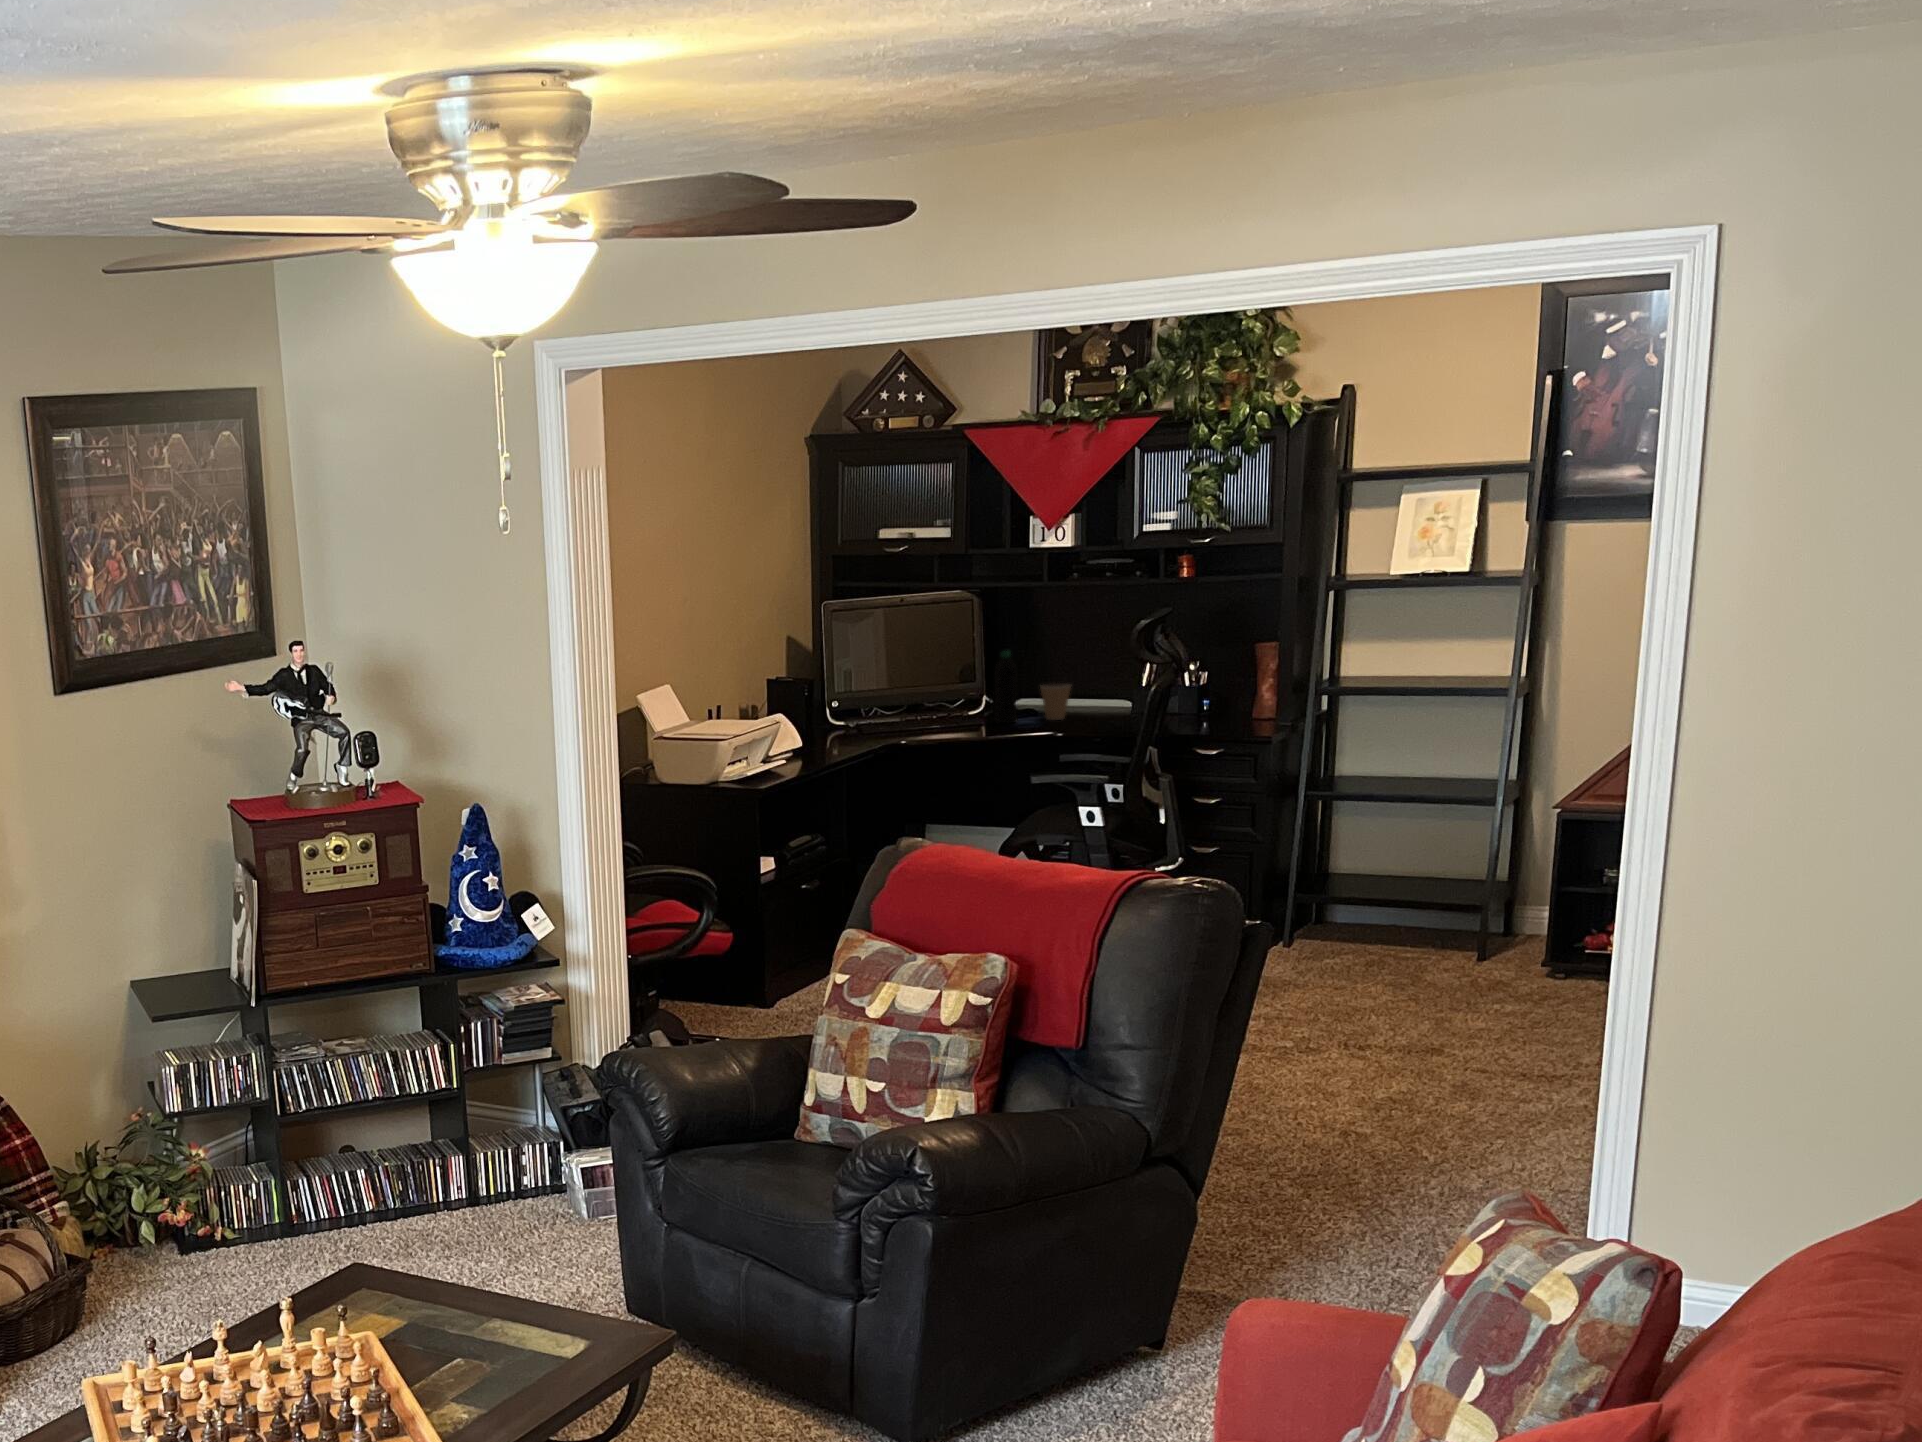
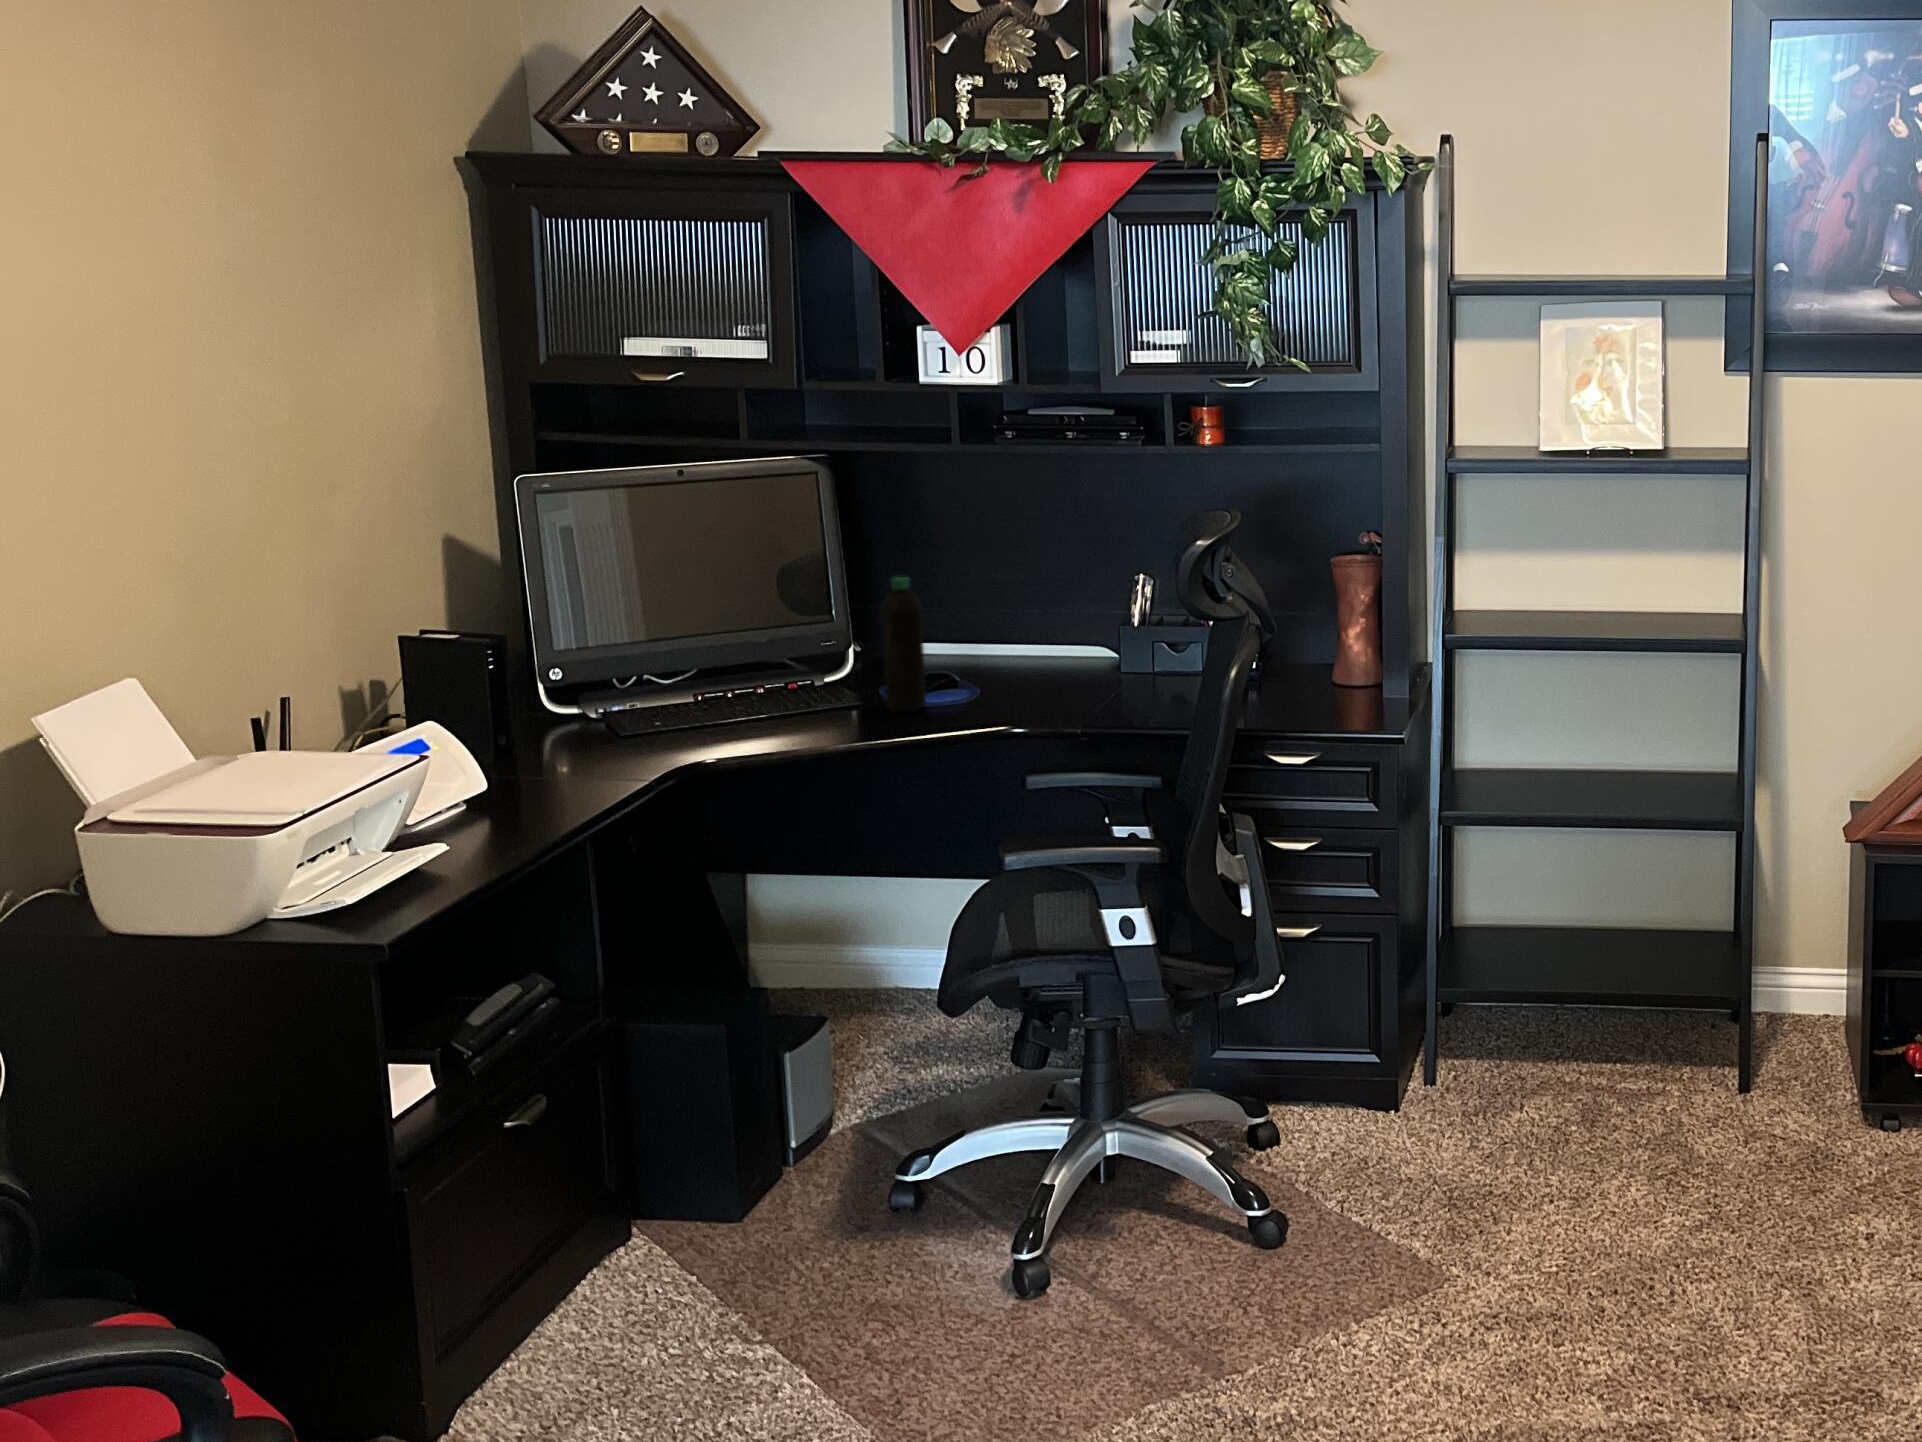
coffee cup: present [1041,683,1071,720] -> none [966,631,1024,701]

